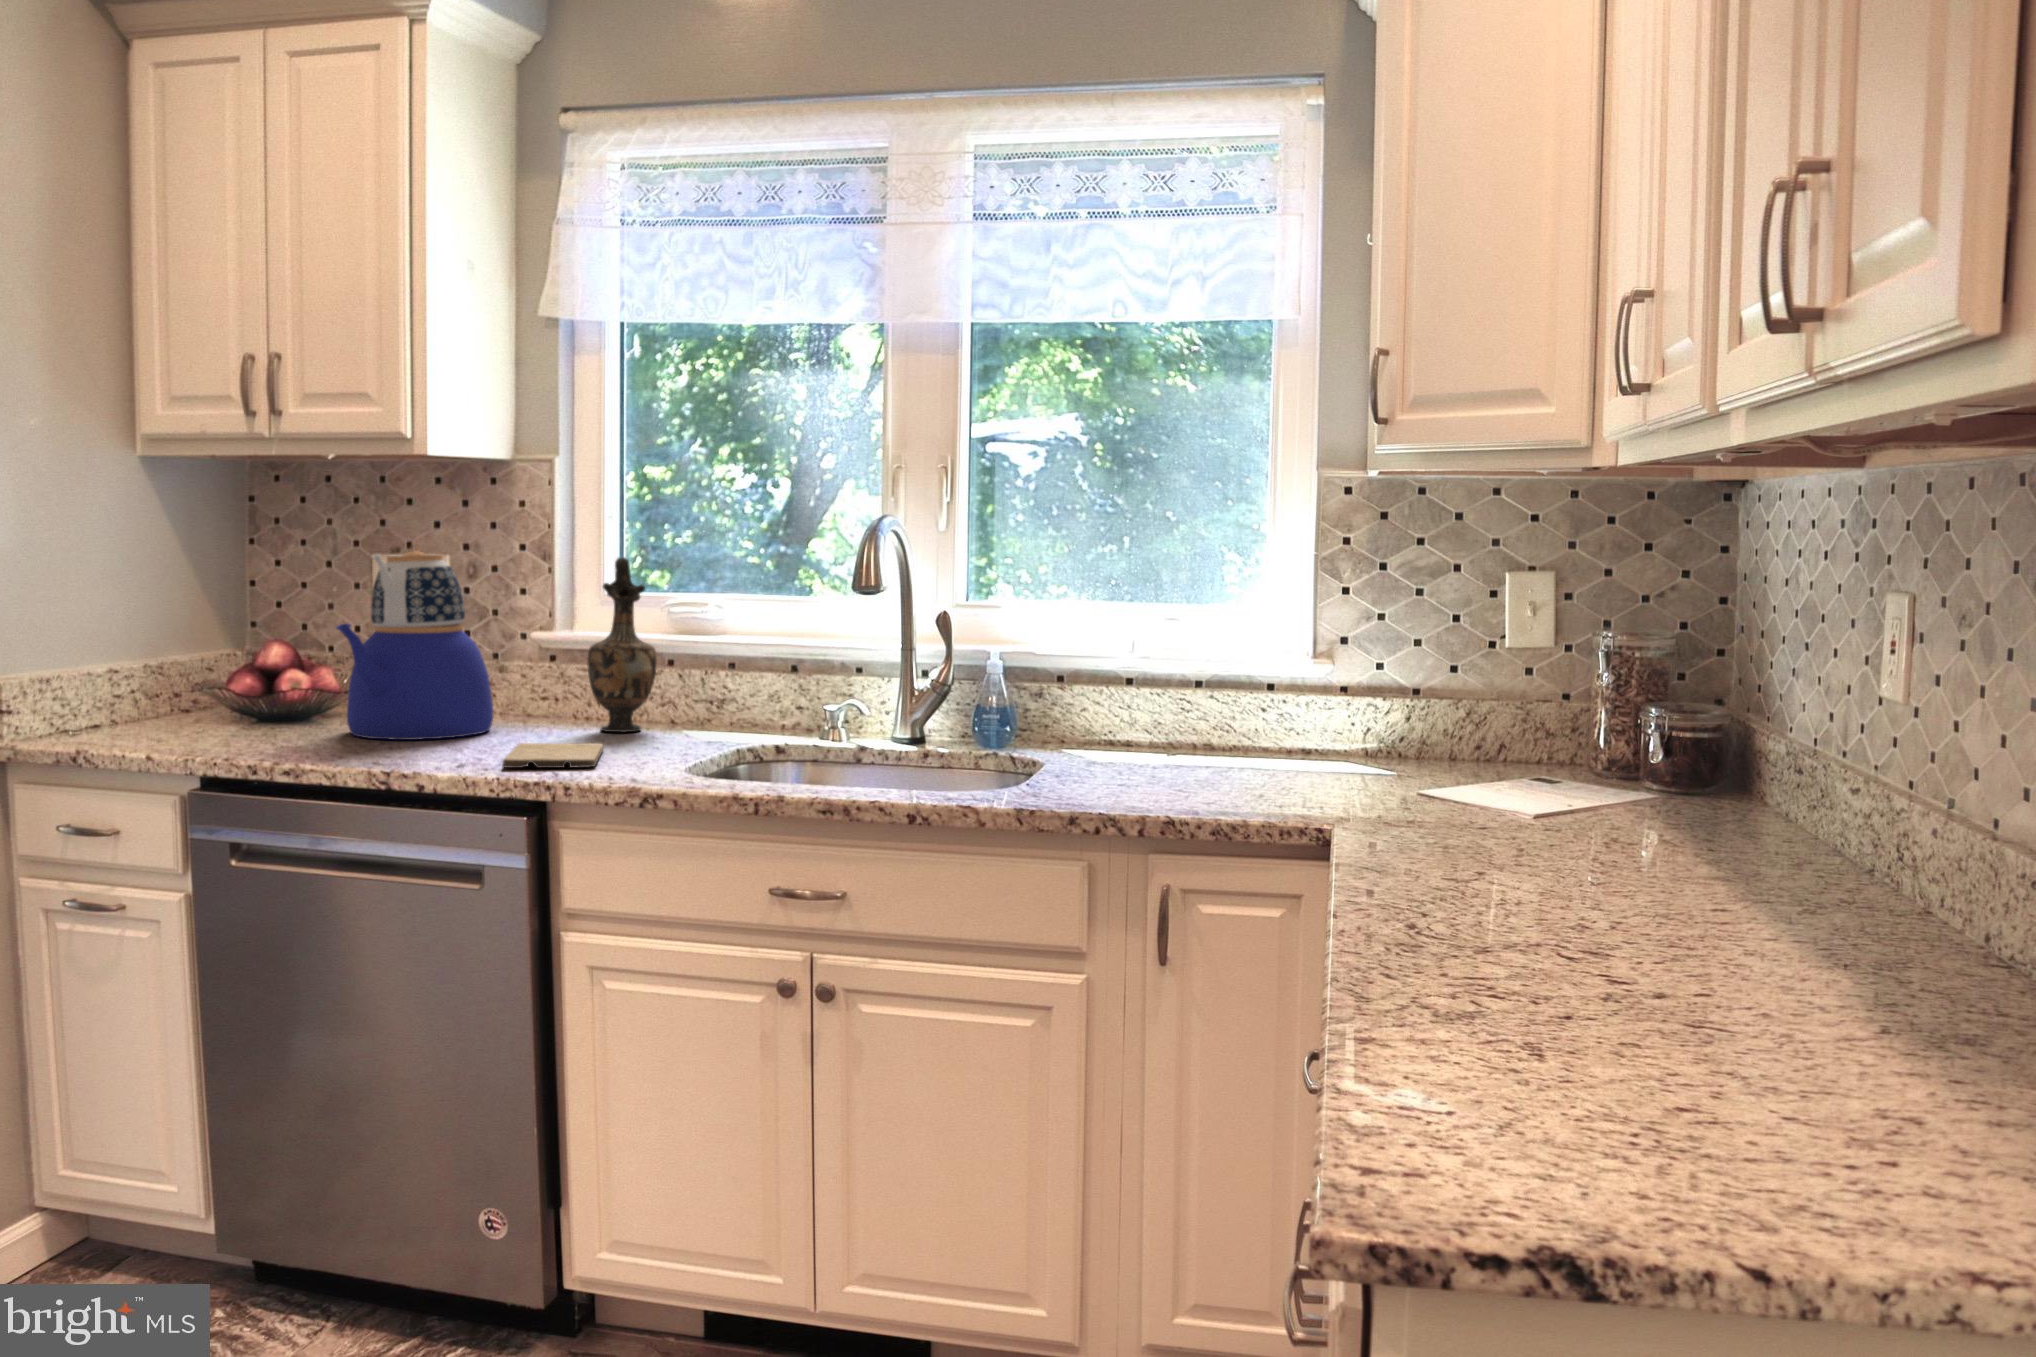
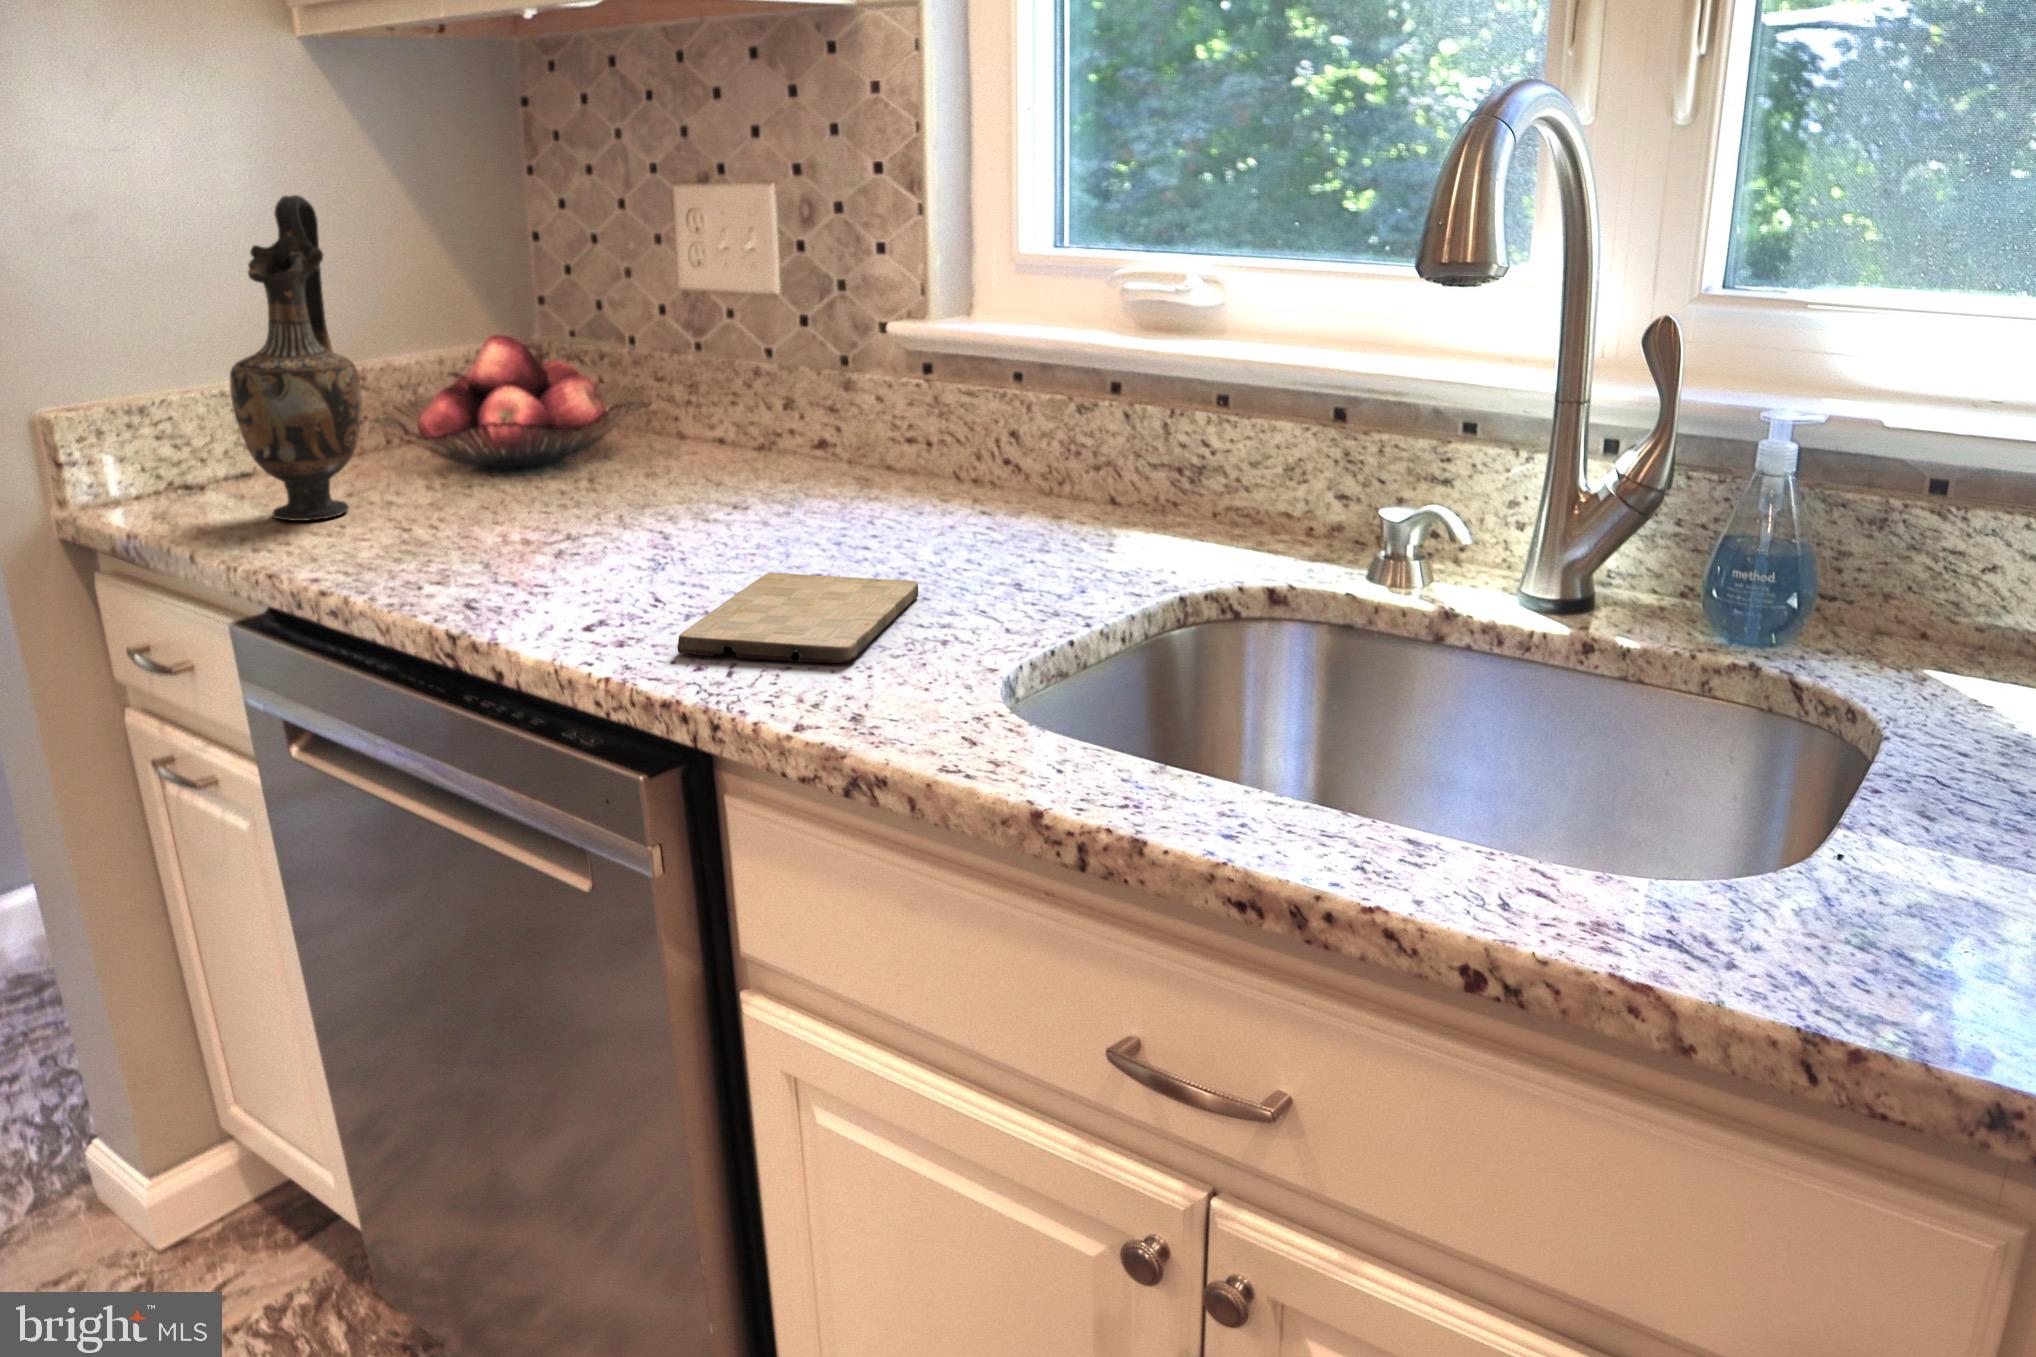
teapot: present [336,543,493,740] -> none [479,167,818,536]
vase: present [588,557,657,732] -> present [230,195,362,521]

